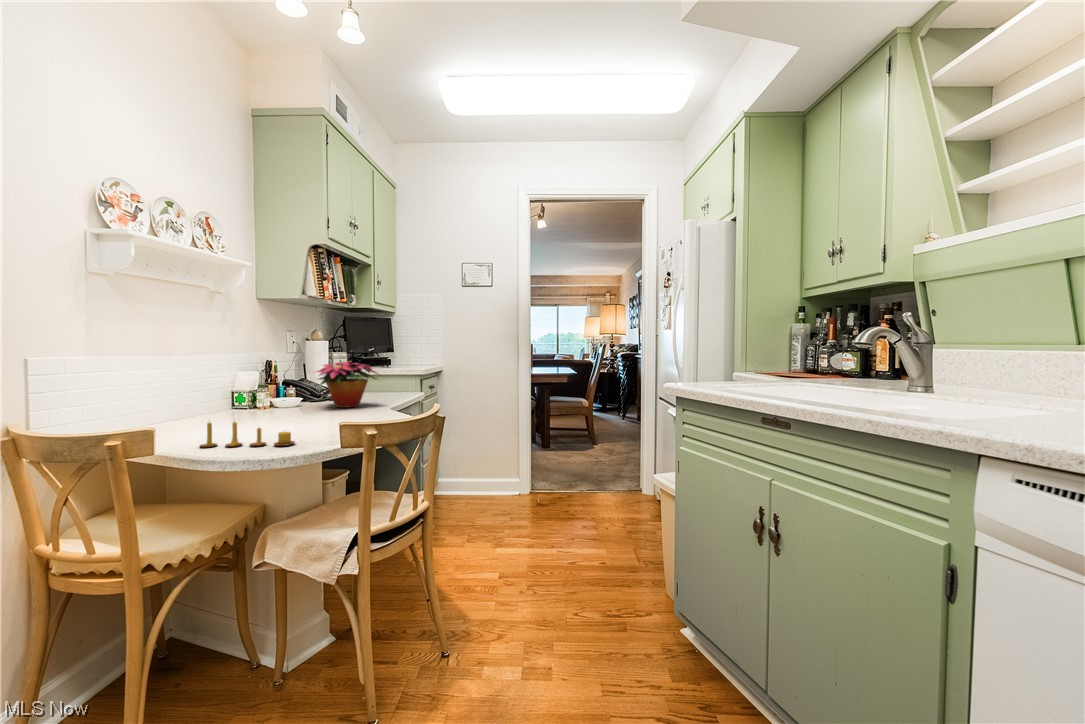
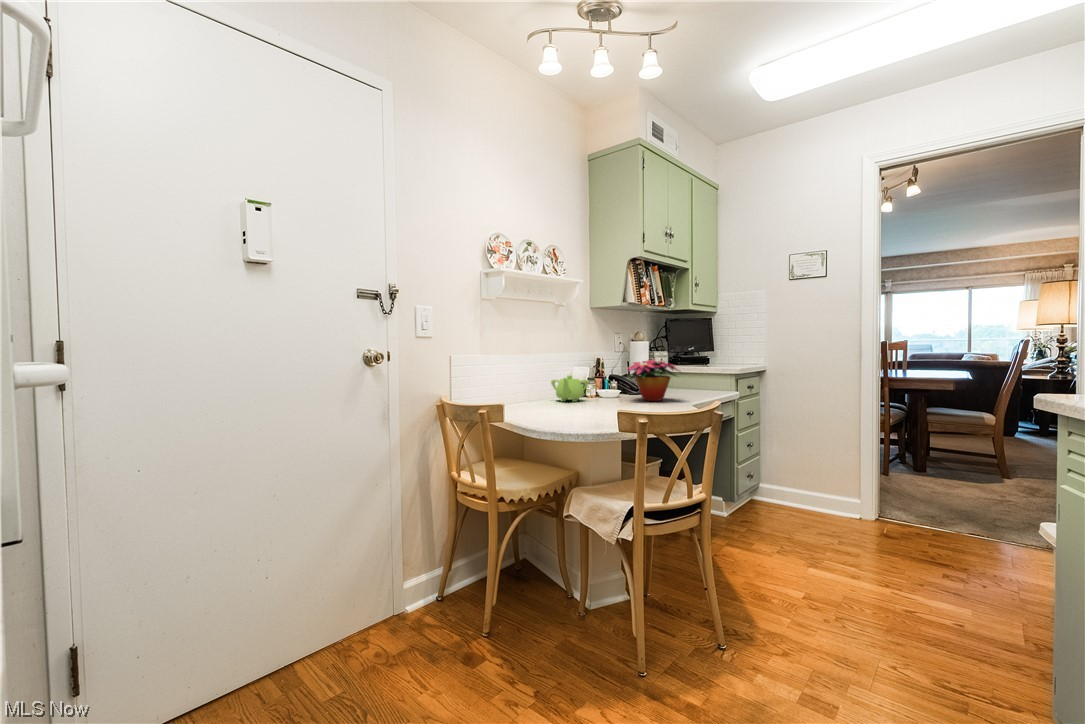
teapot: none [208,382,266,416] -> present [551,375,589,402]
candle: present [200,422,295,447] -> none [532,401,591,425]

